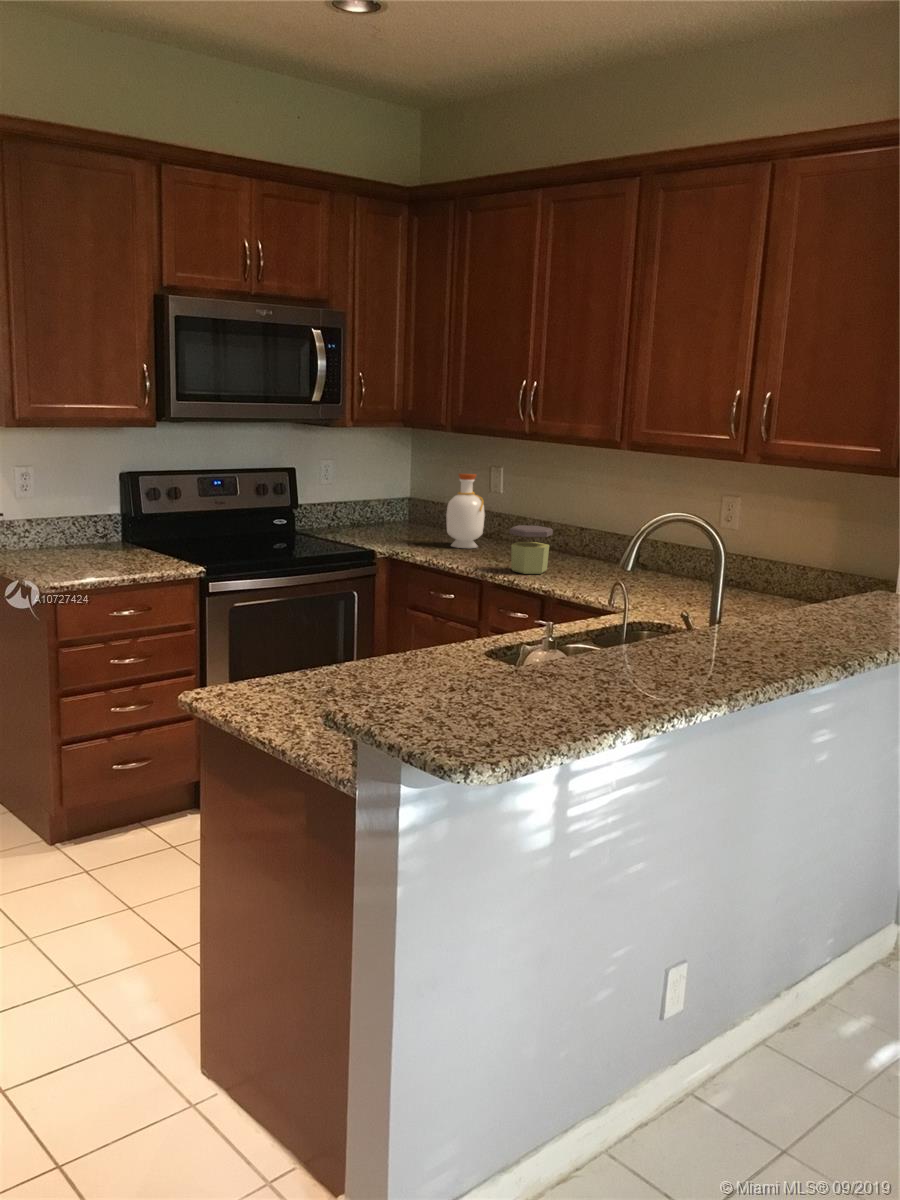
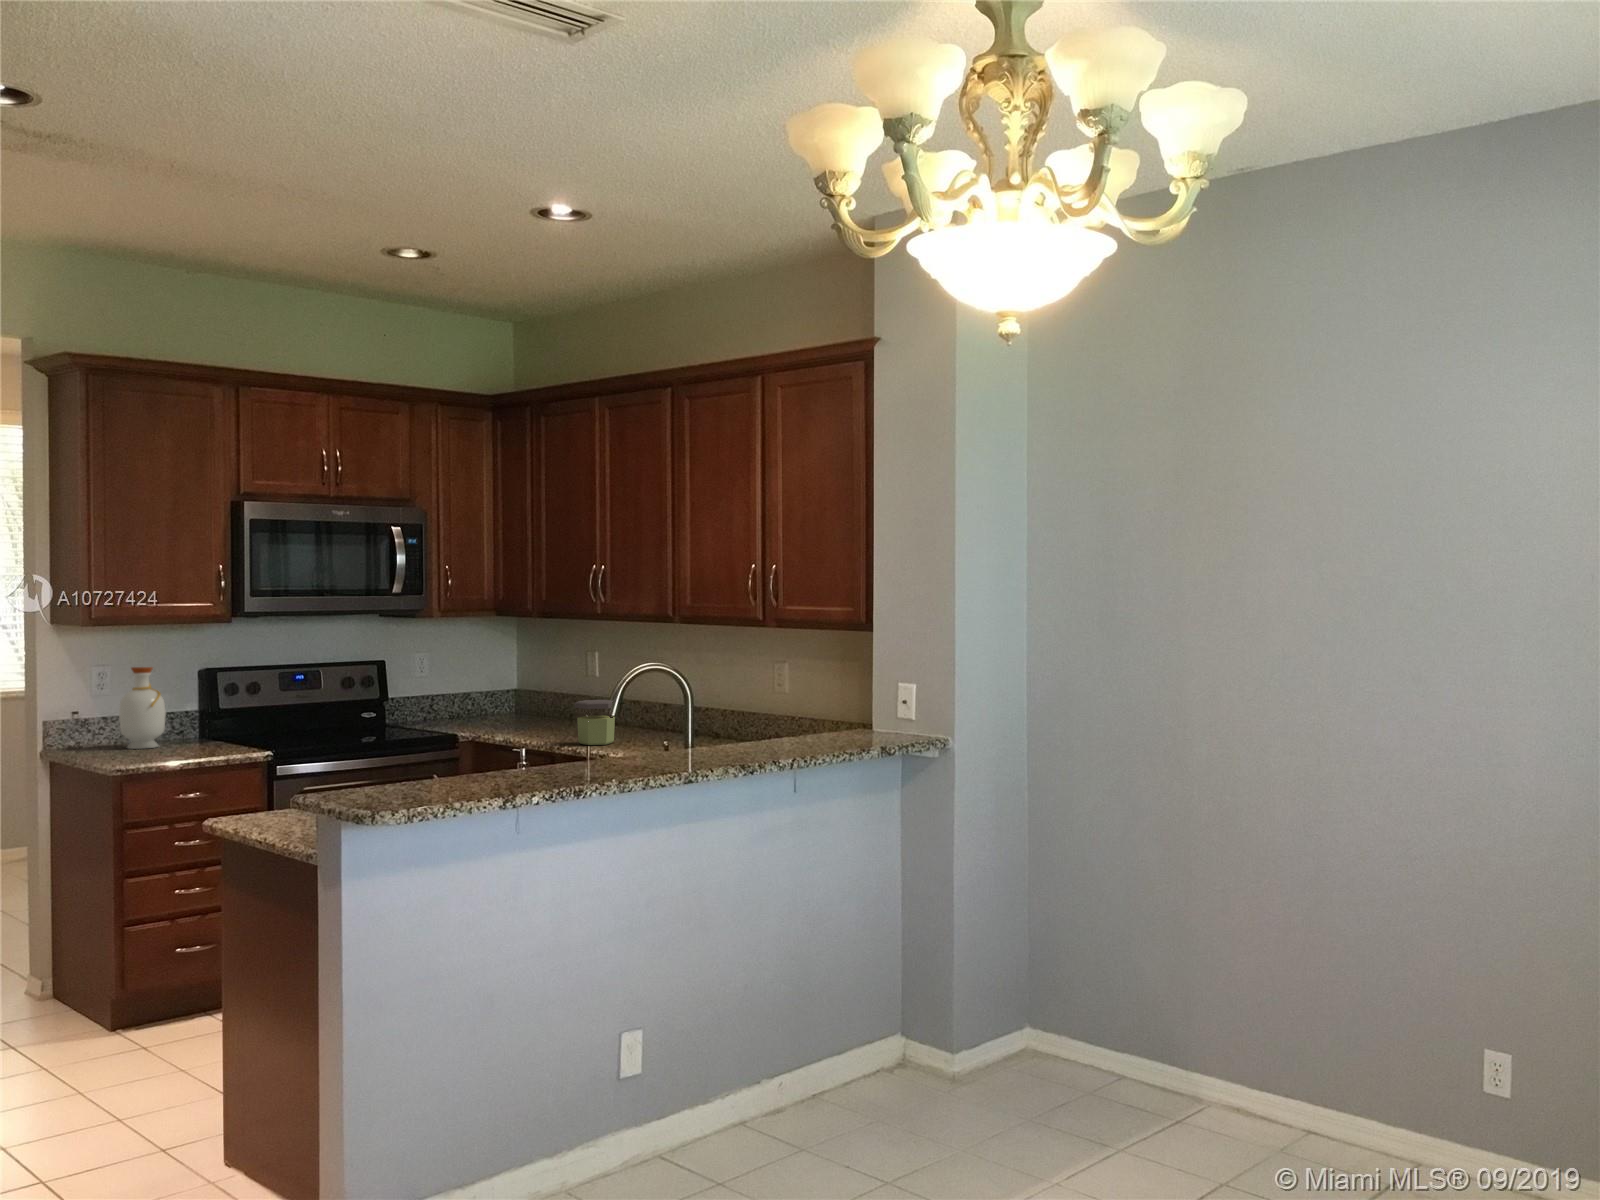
bottle: present [446,474,485,548] -> present [119,667,166,749]

